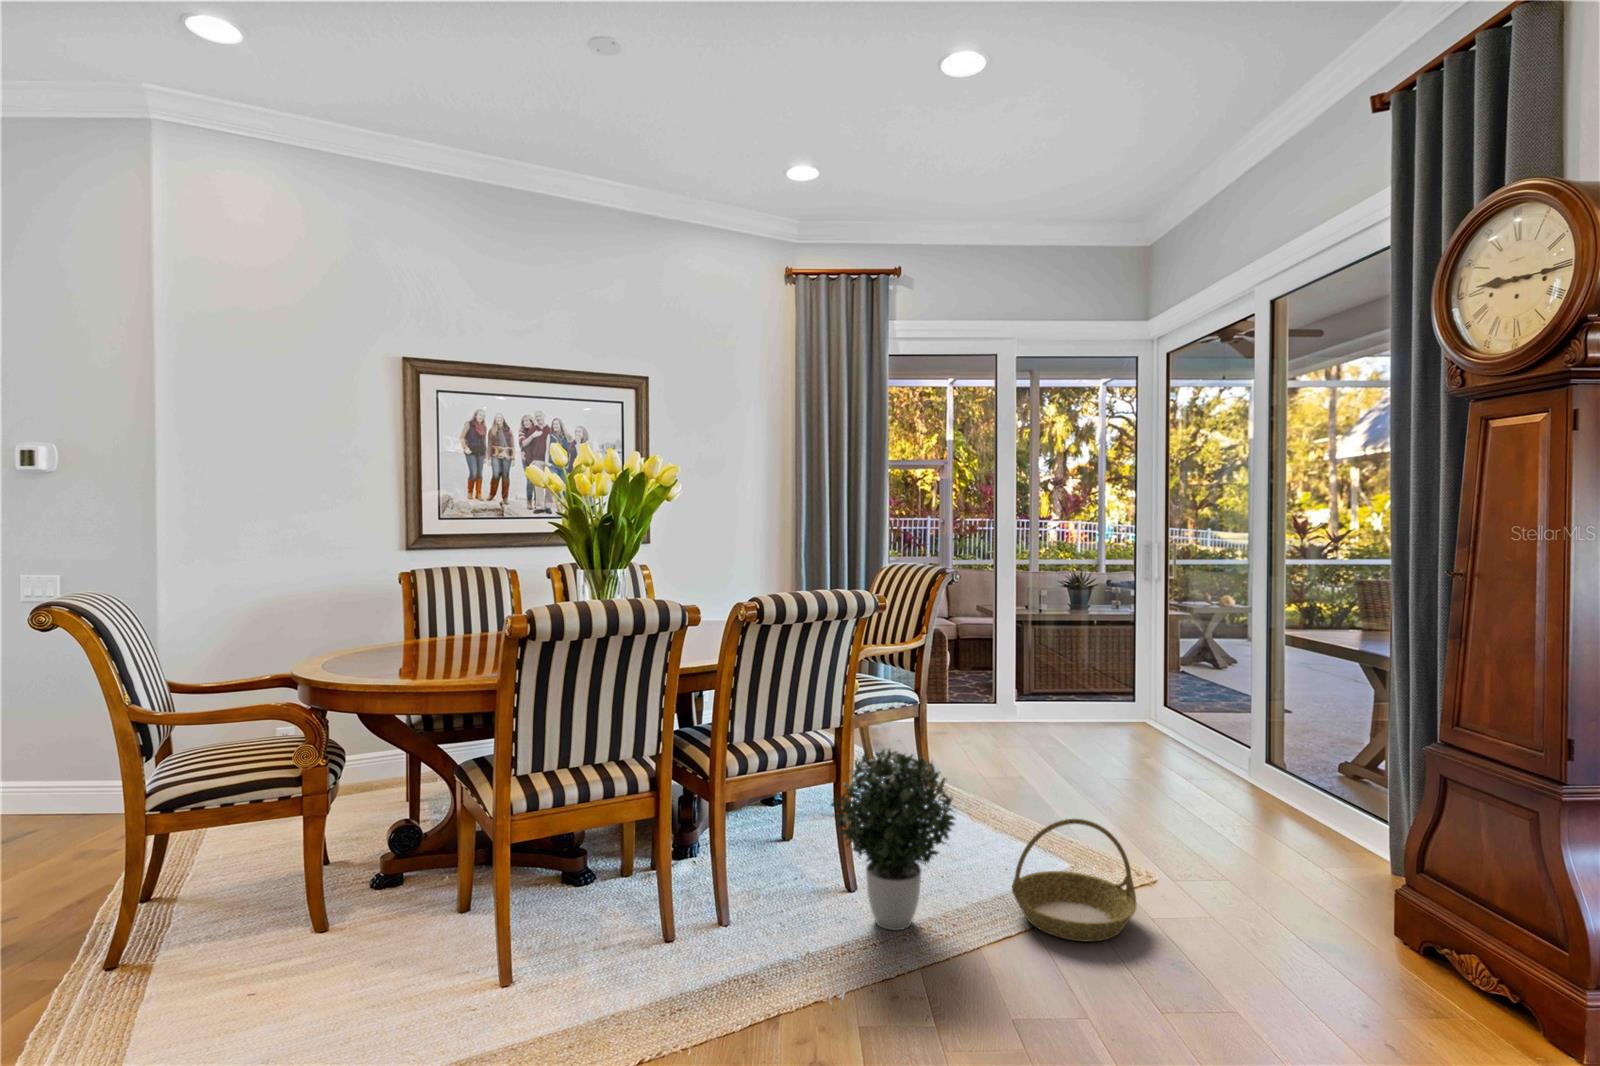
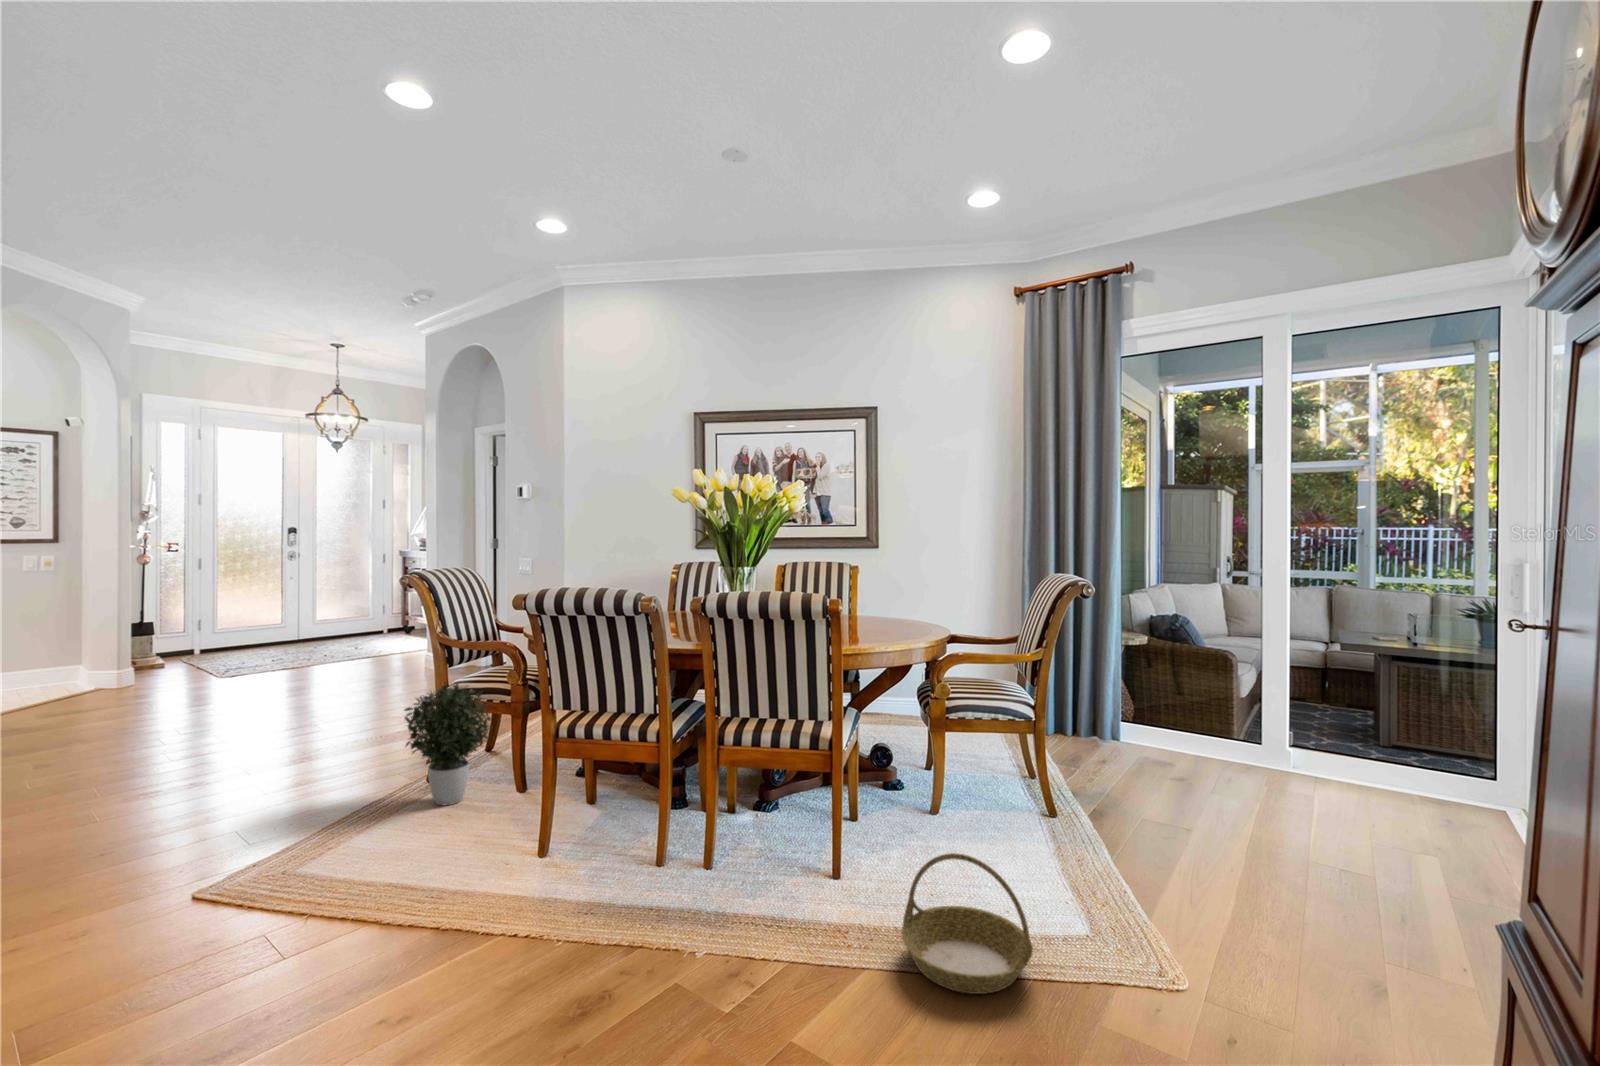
potted plant: present [831,750,955,930] -> present [404,684,492,806]

